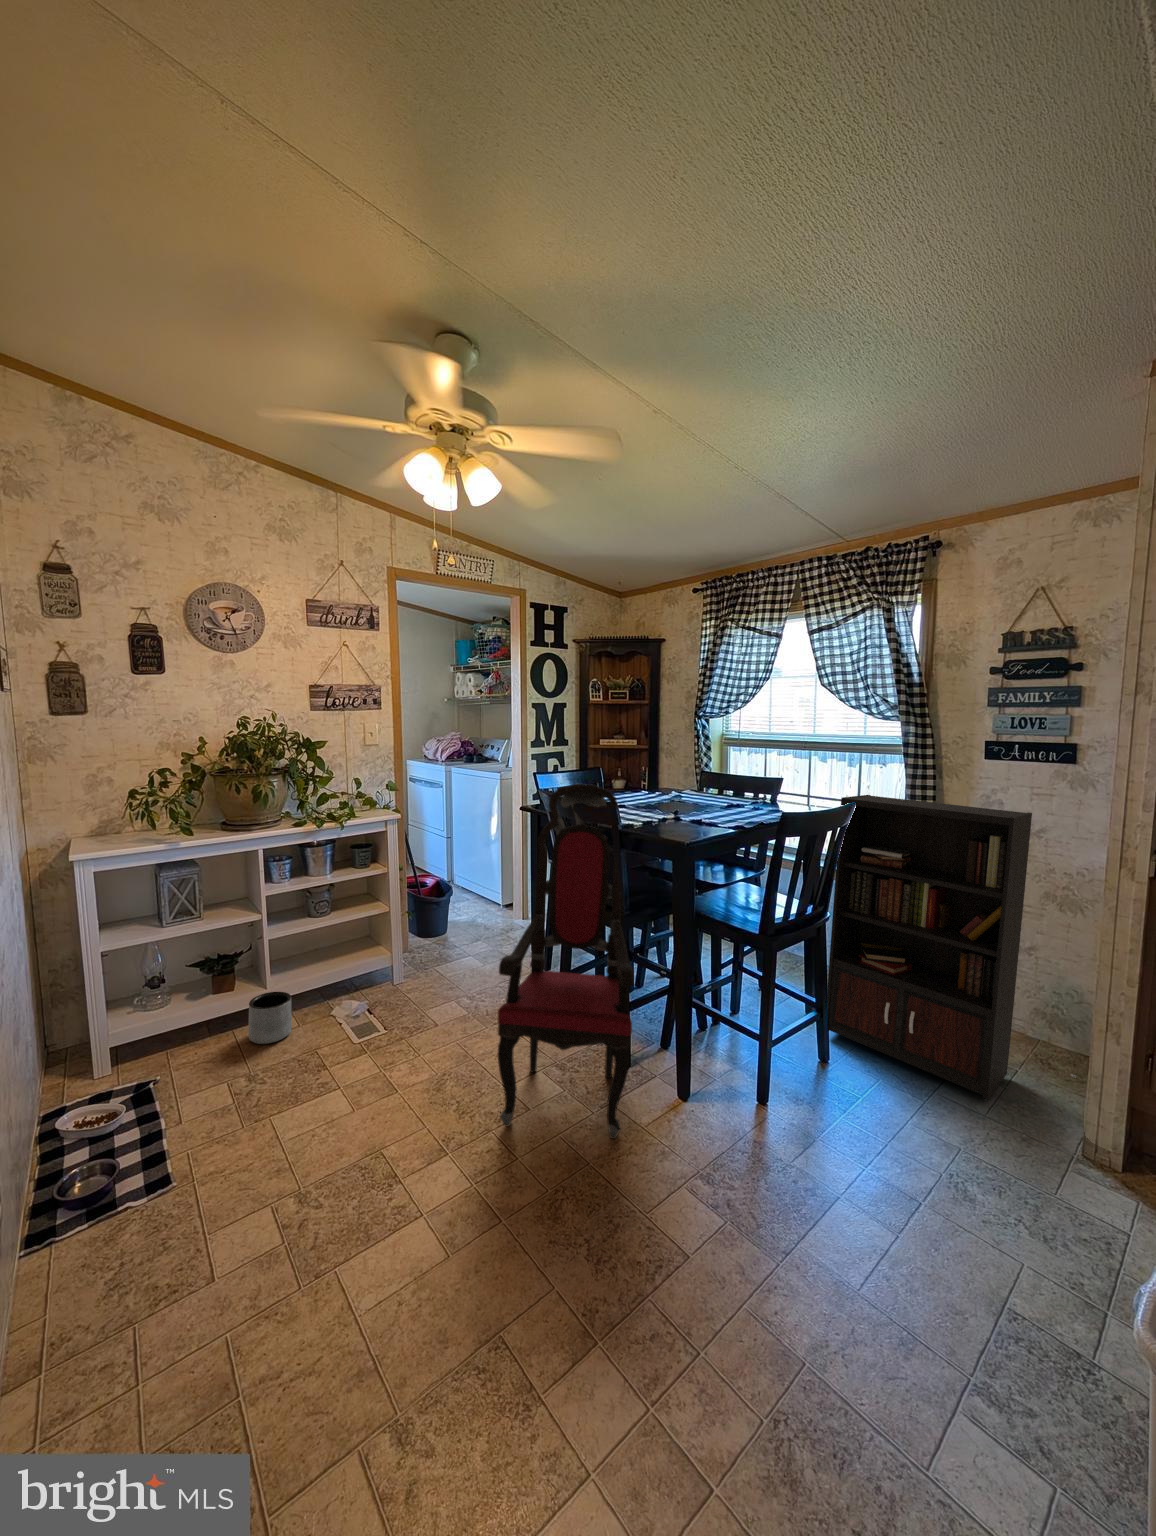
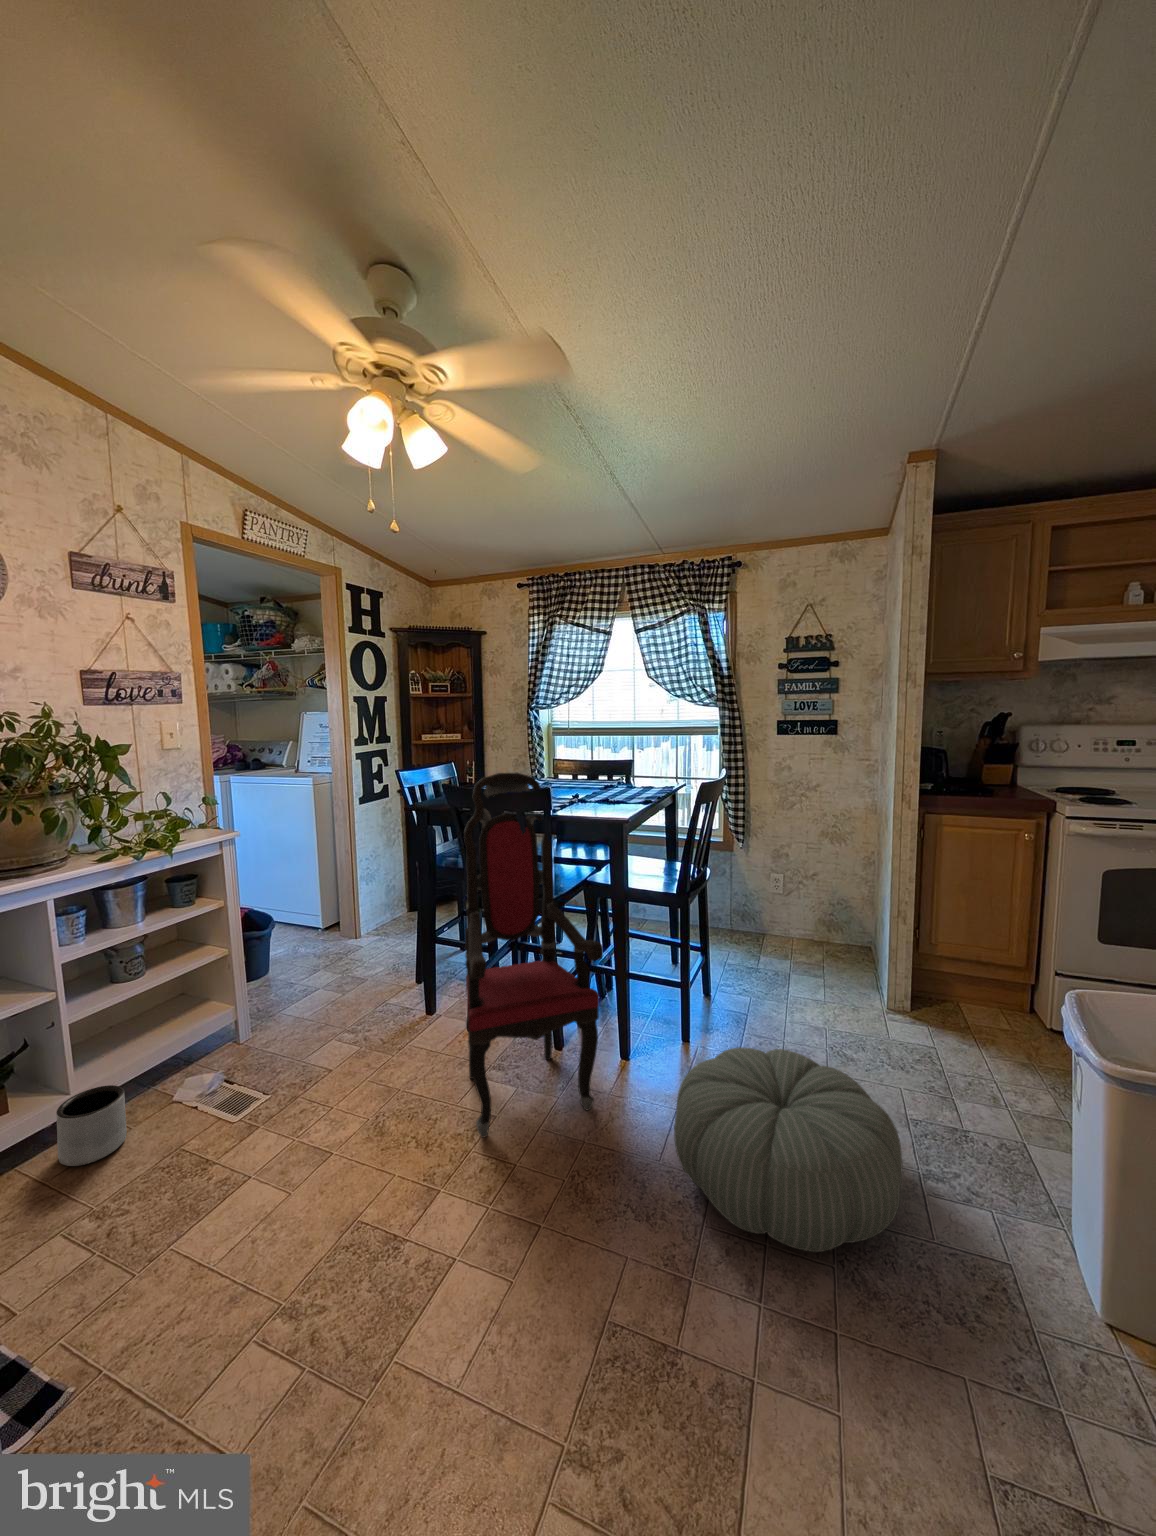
bookcase: present [827,795,1076,1100] -> none [693,767,851,987]
pouf: none [644,1126,922,1414] -> present [674,1047,902,1252]

